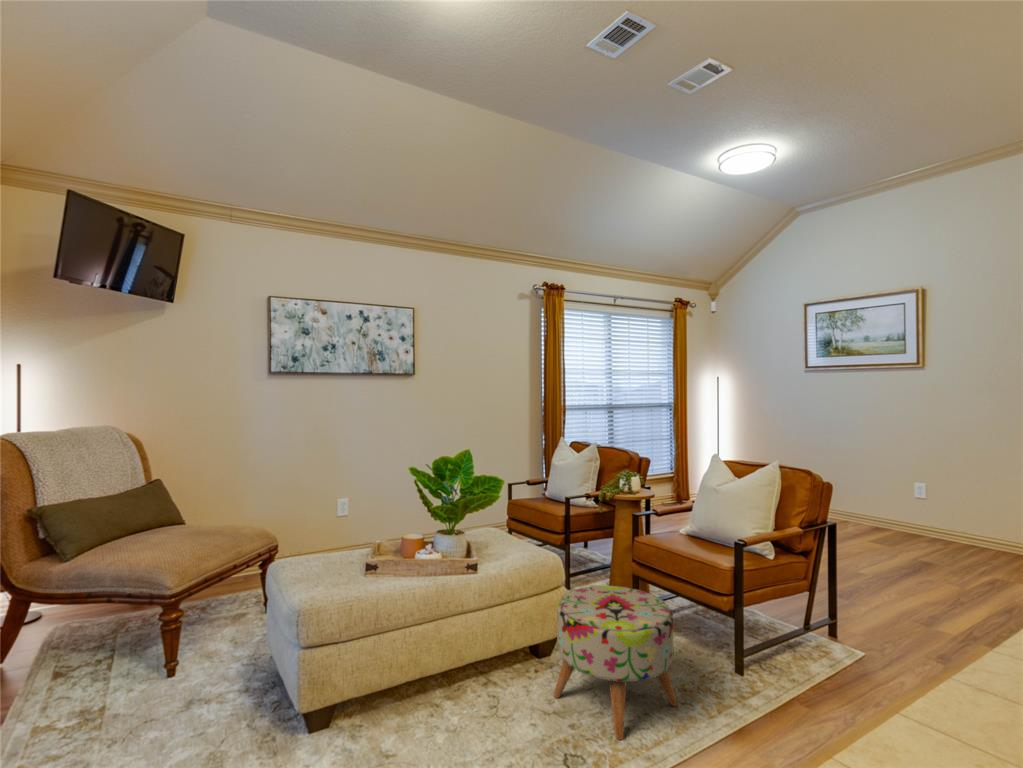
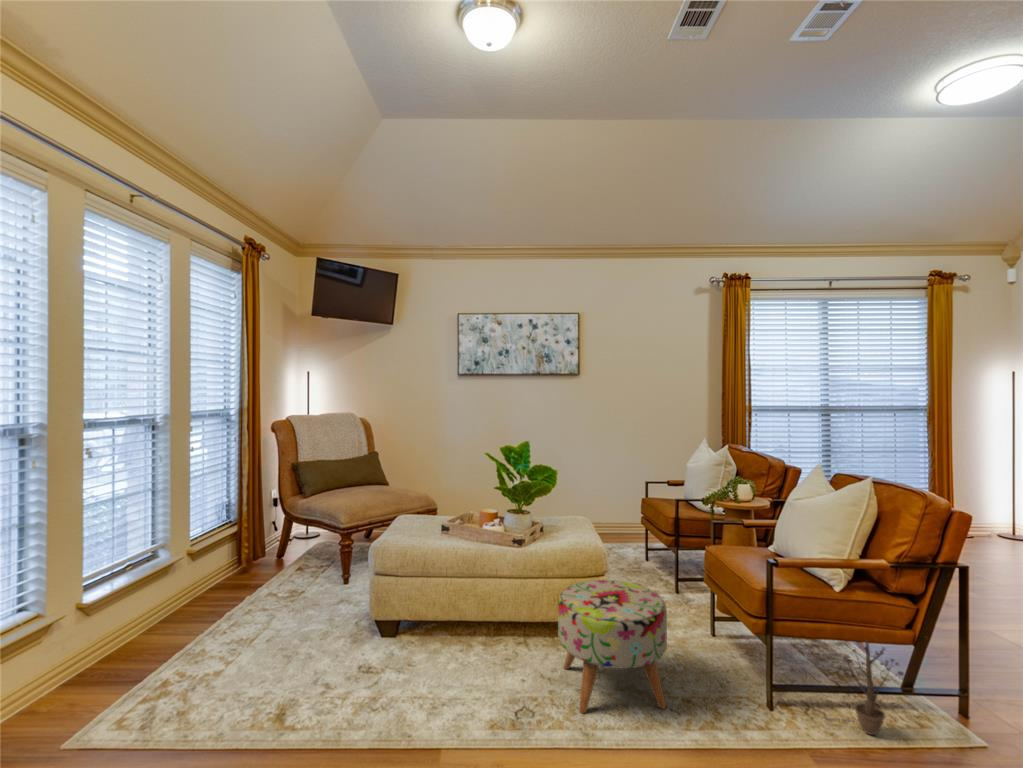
decorative plant: none [784,592,834,671] -> present [827,641,904,735]

